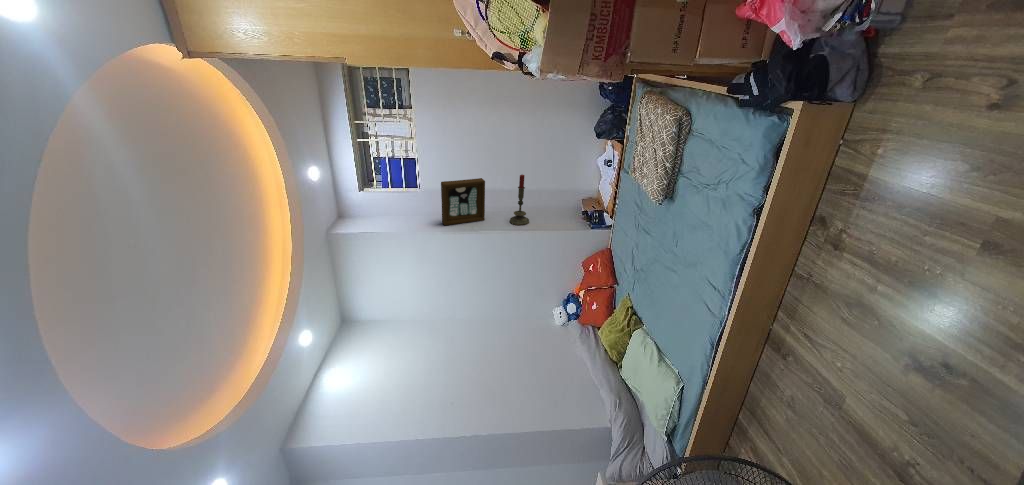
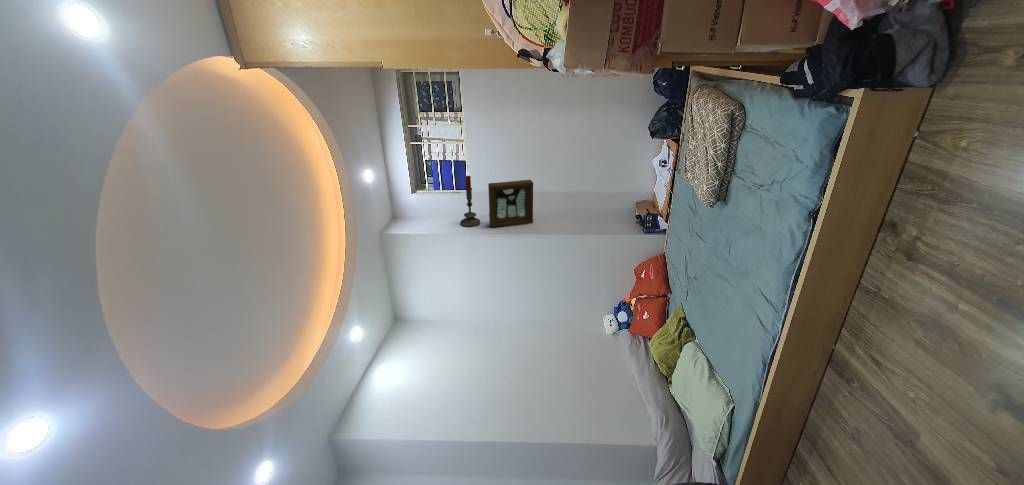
candle: present [510,175,529,226] -> present [461,176,480,227]

